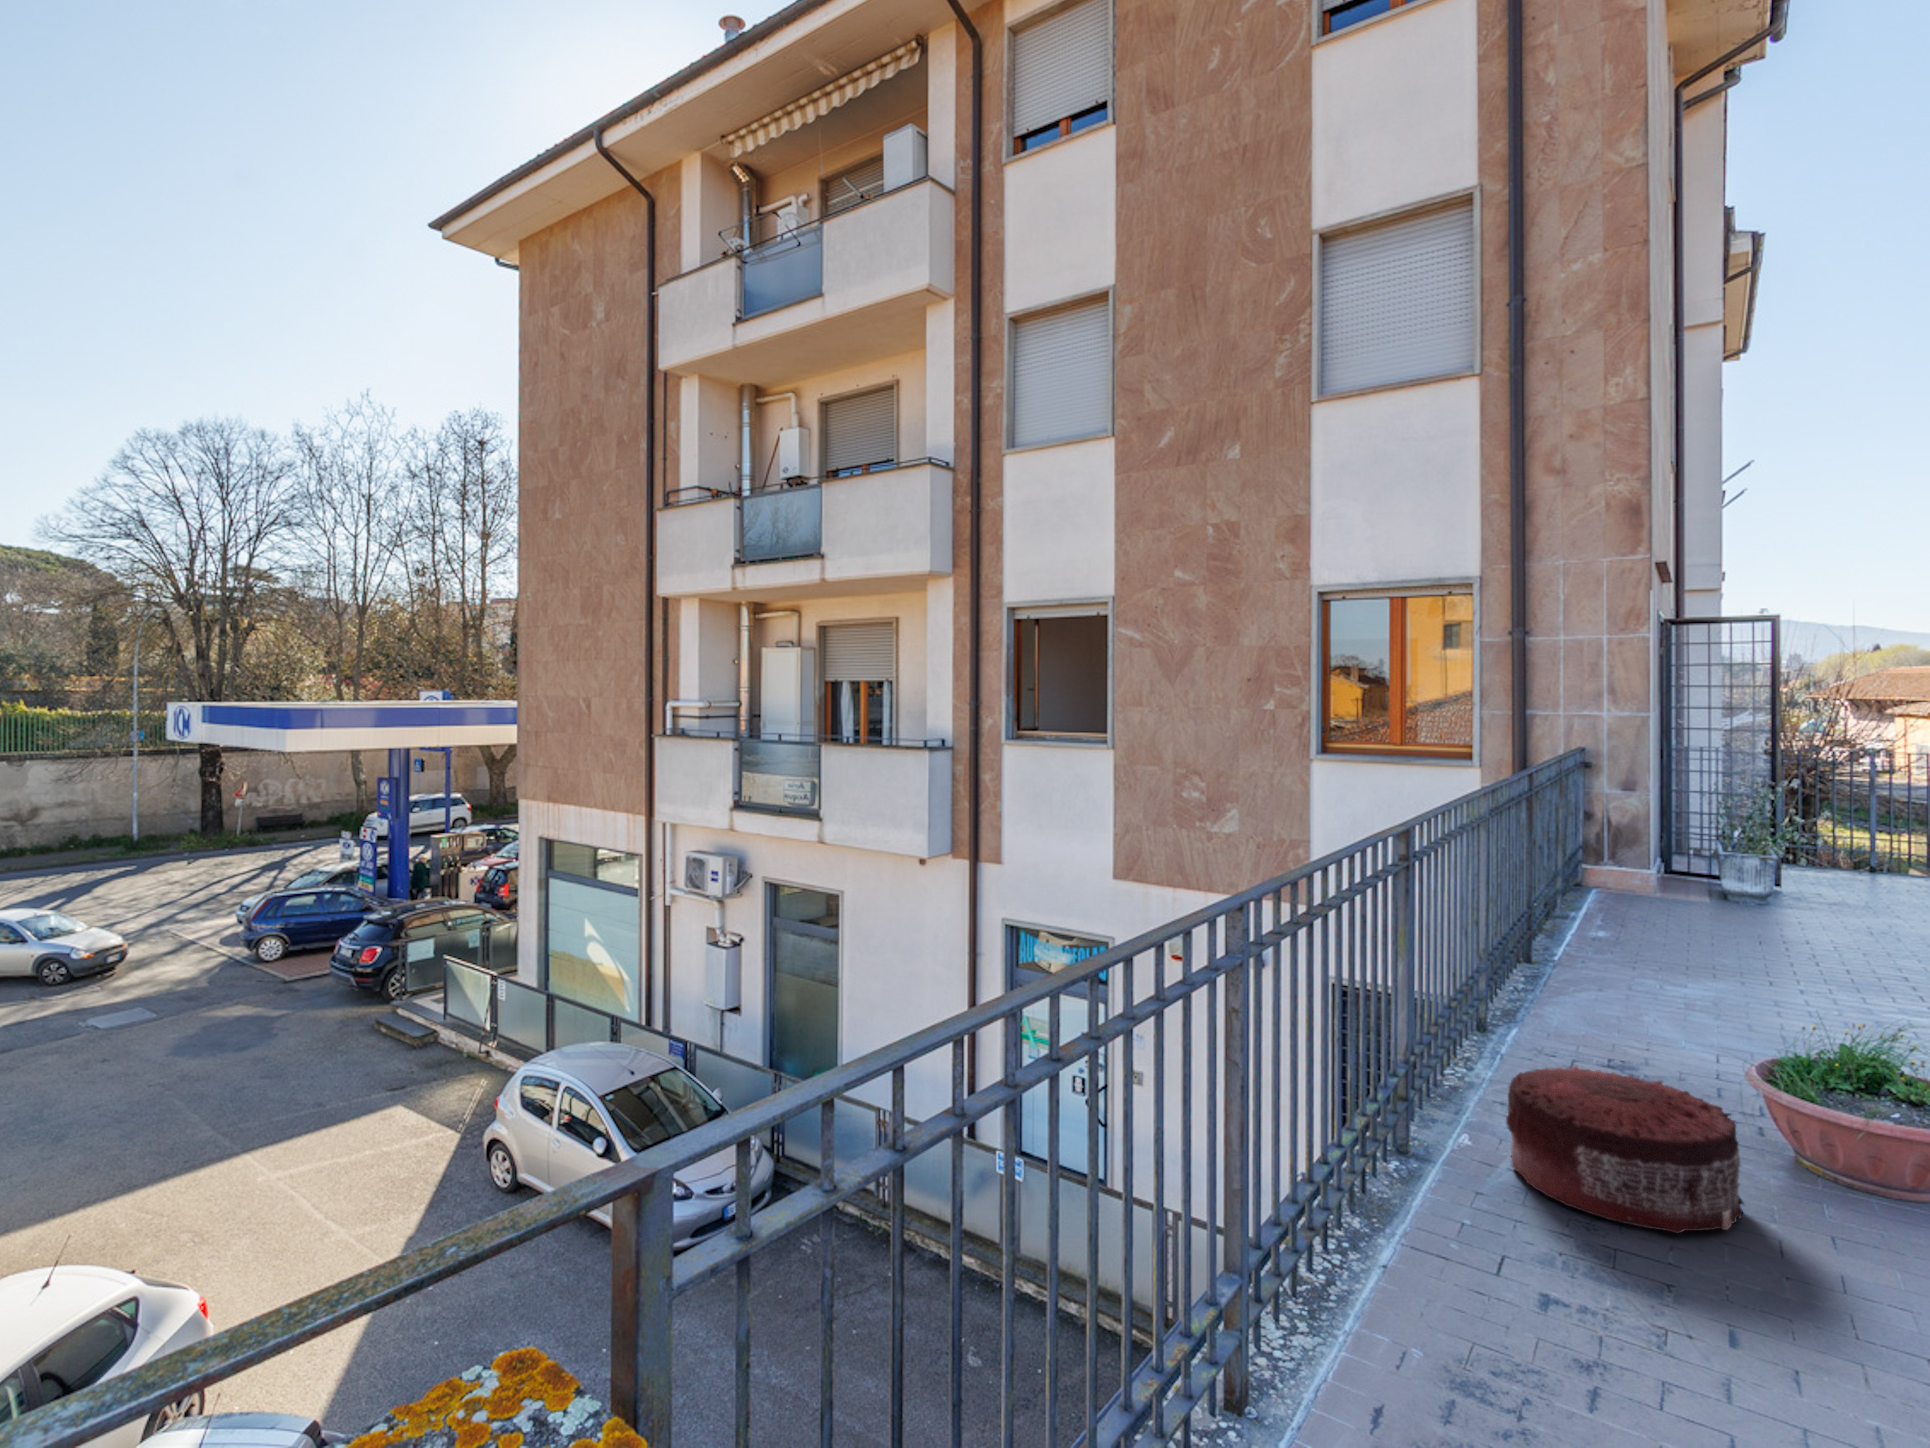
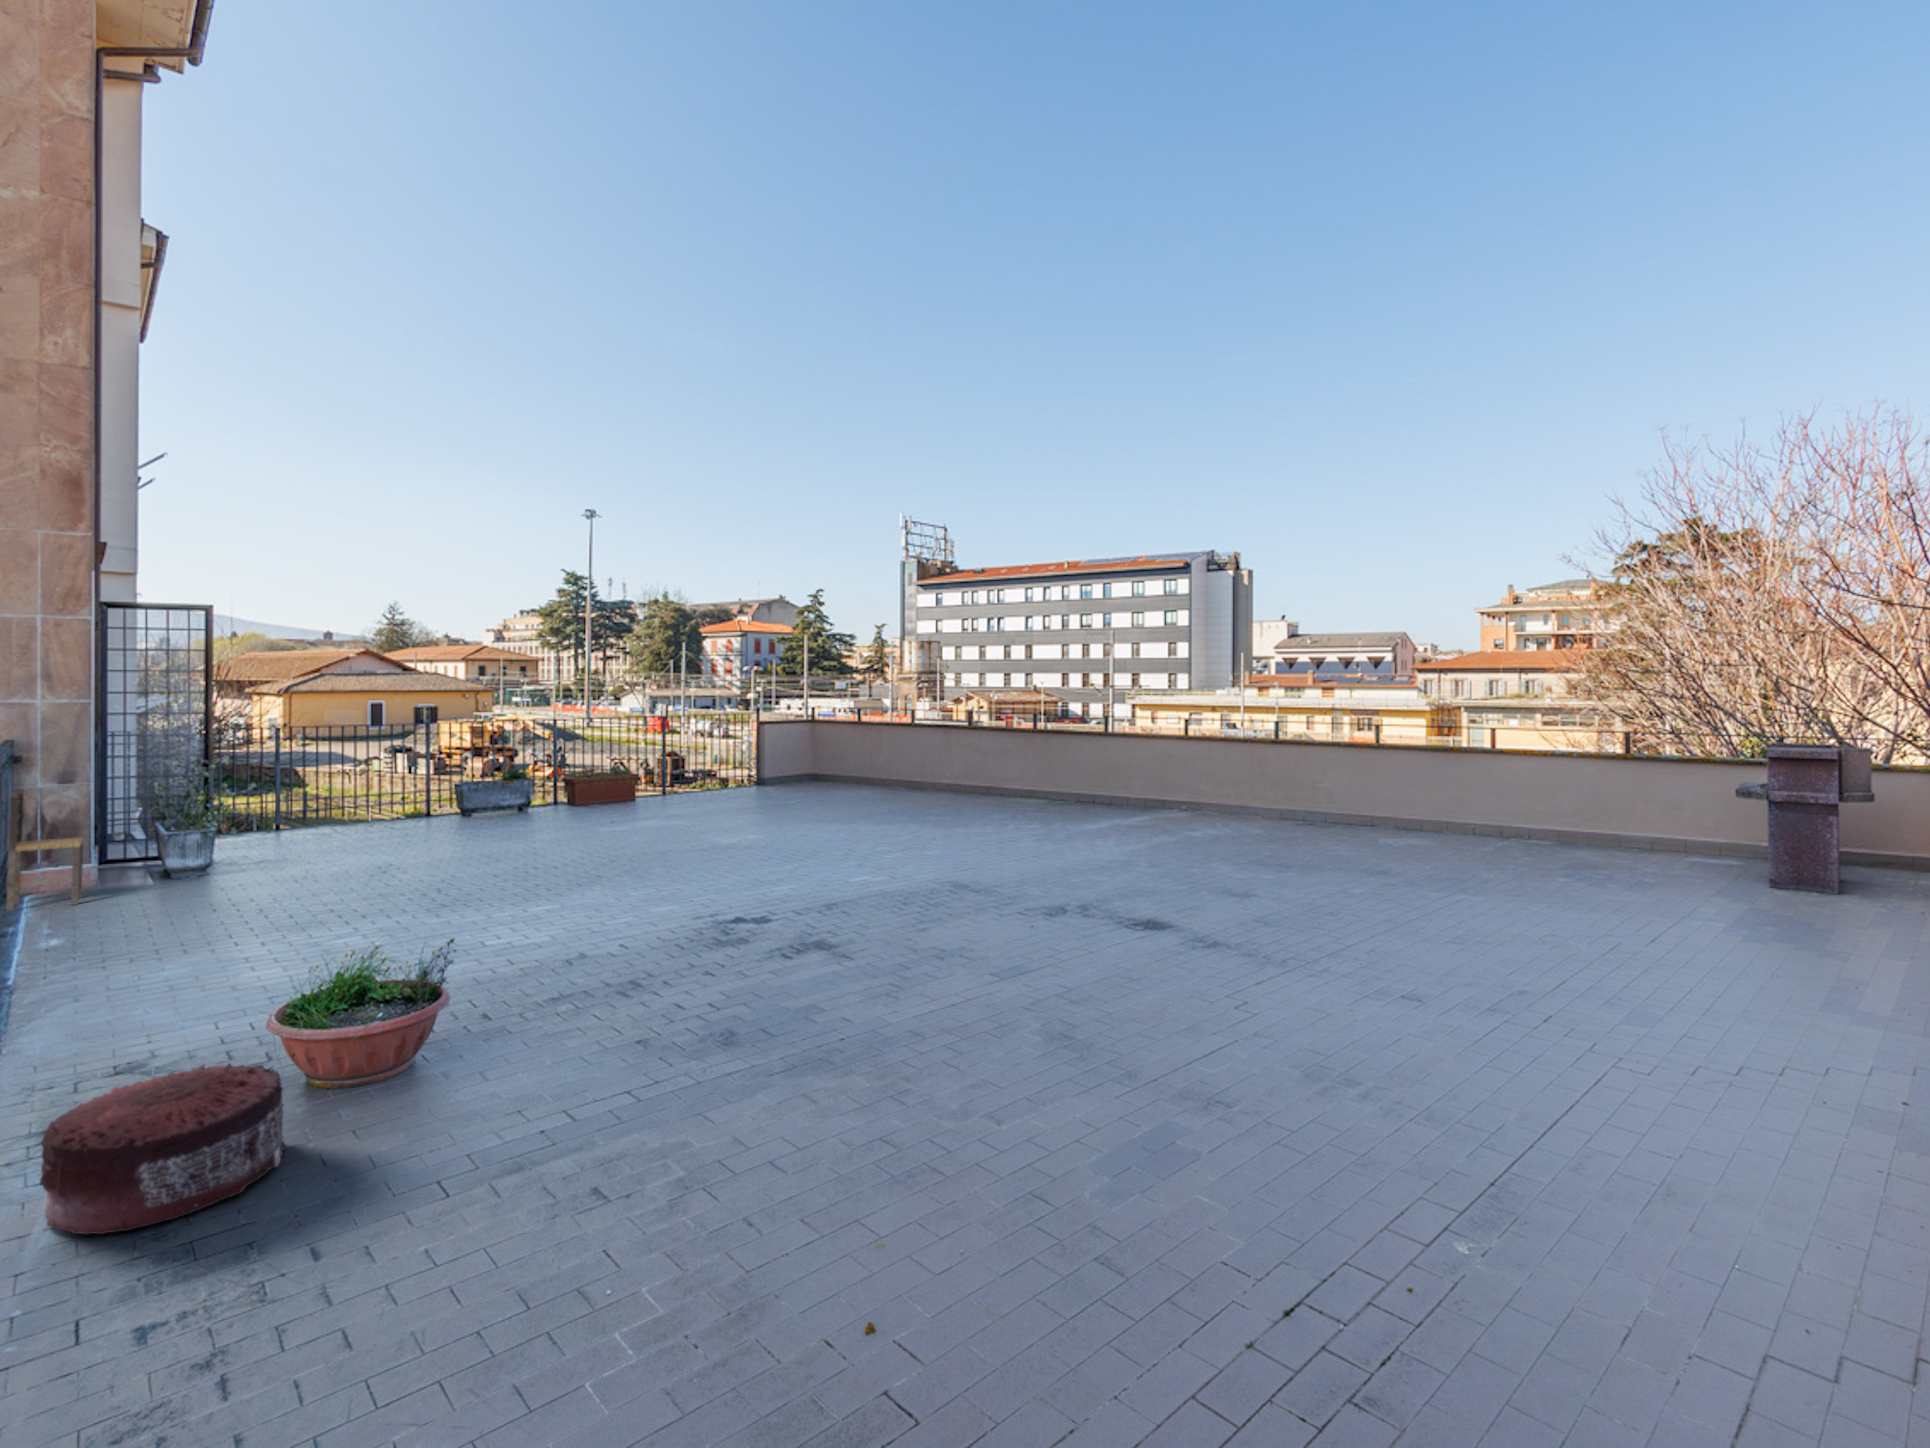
chair: none [1575,787,1640,908] -> present [6,789,83,911]

